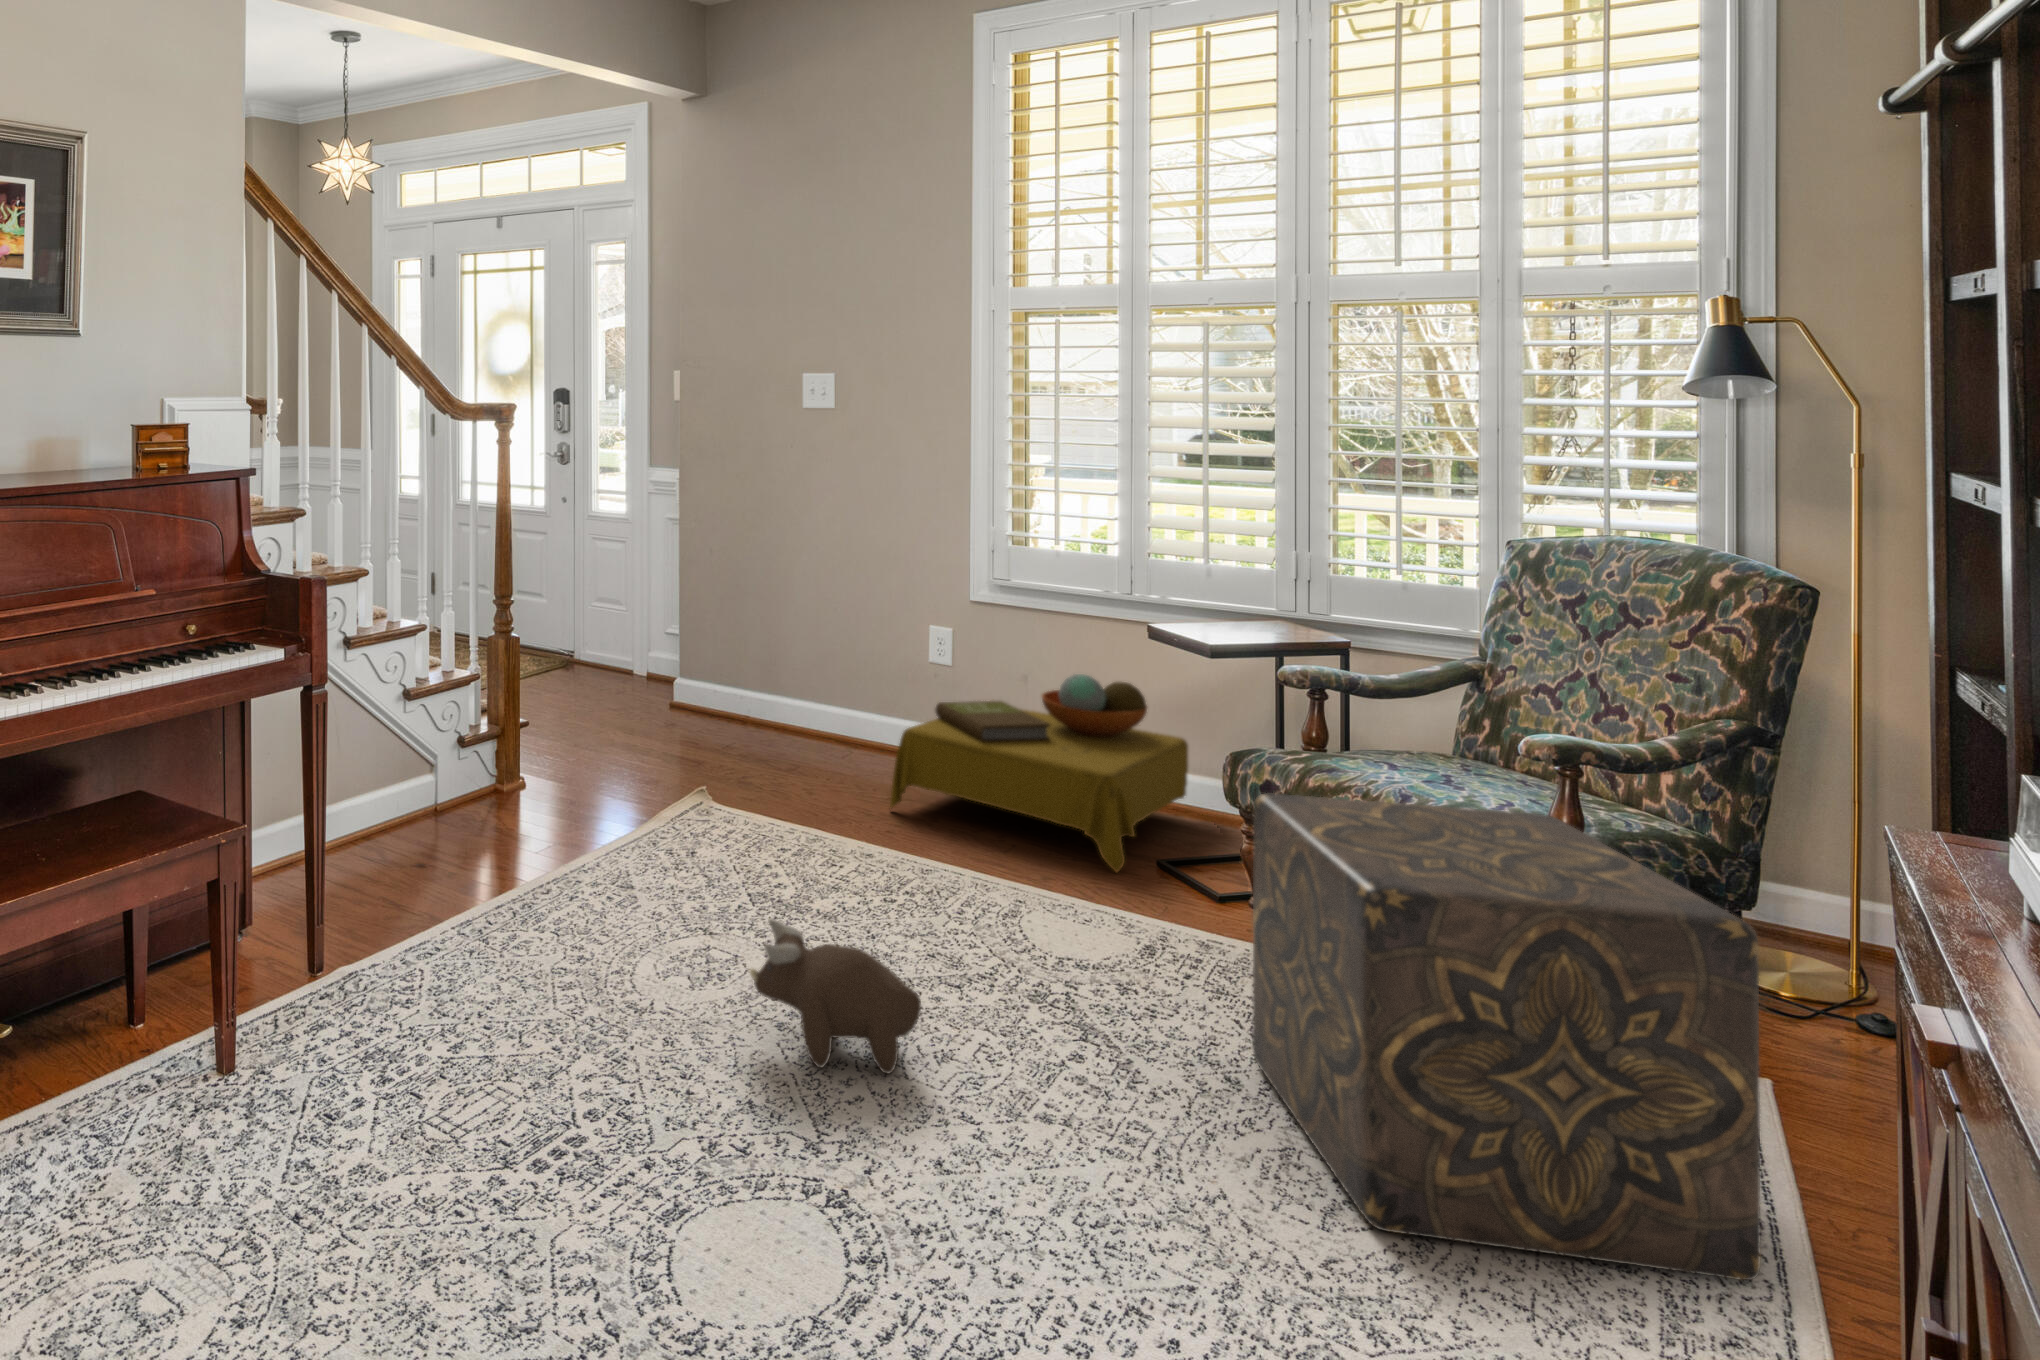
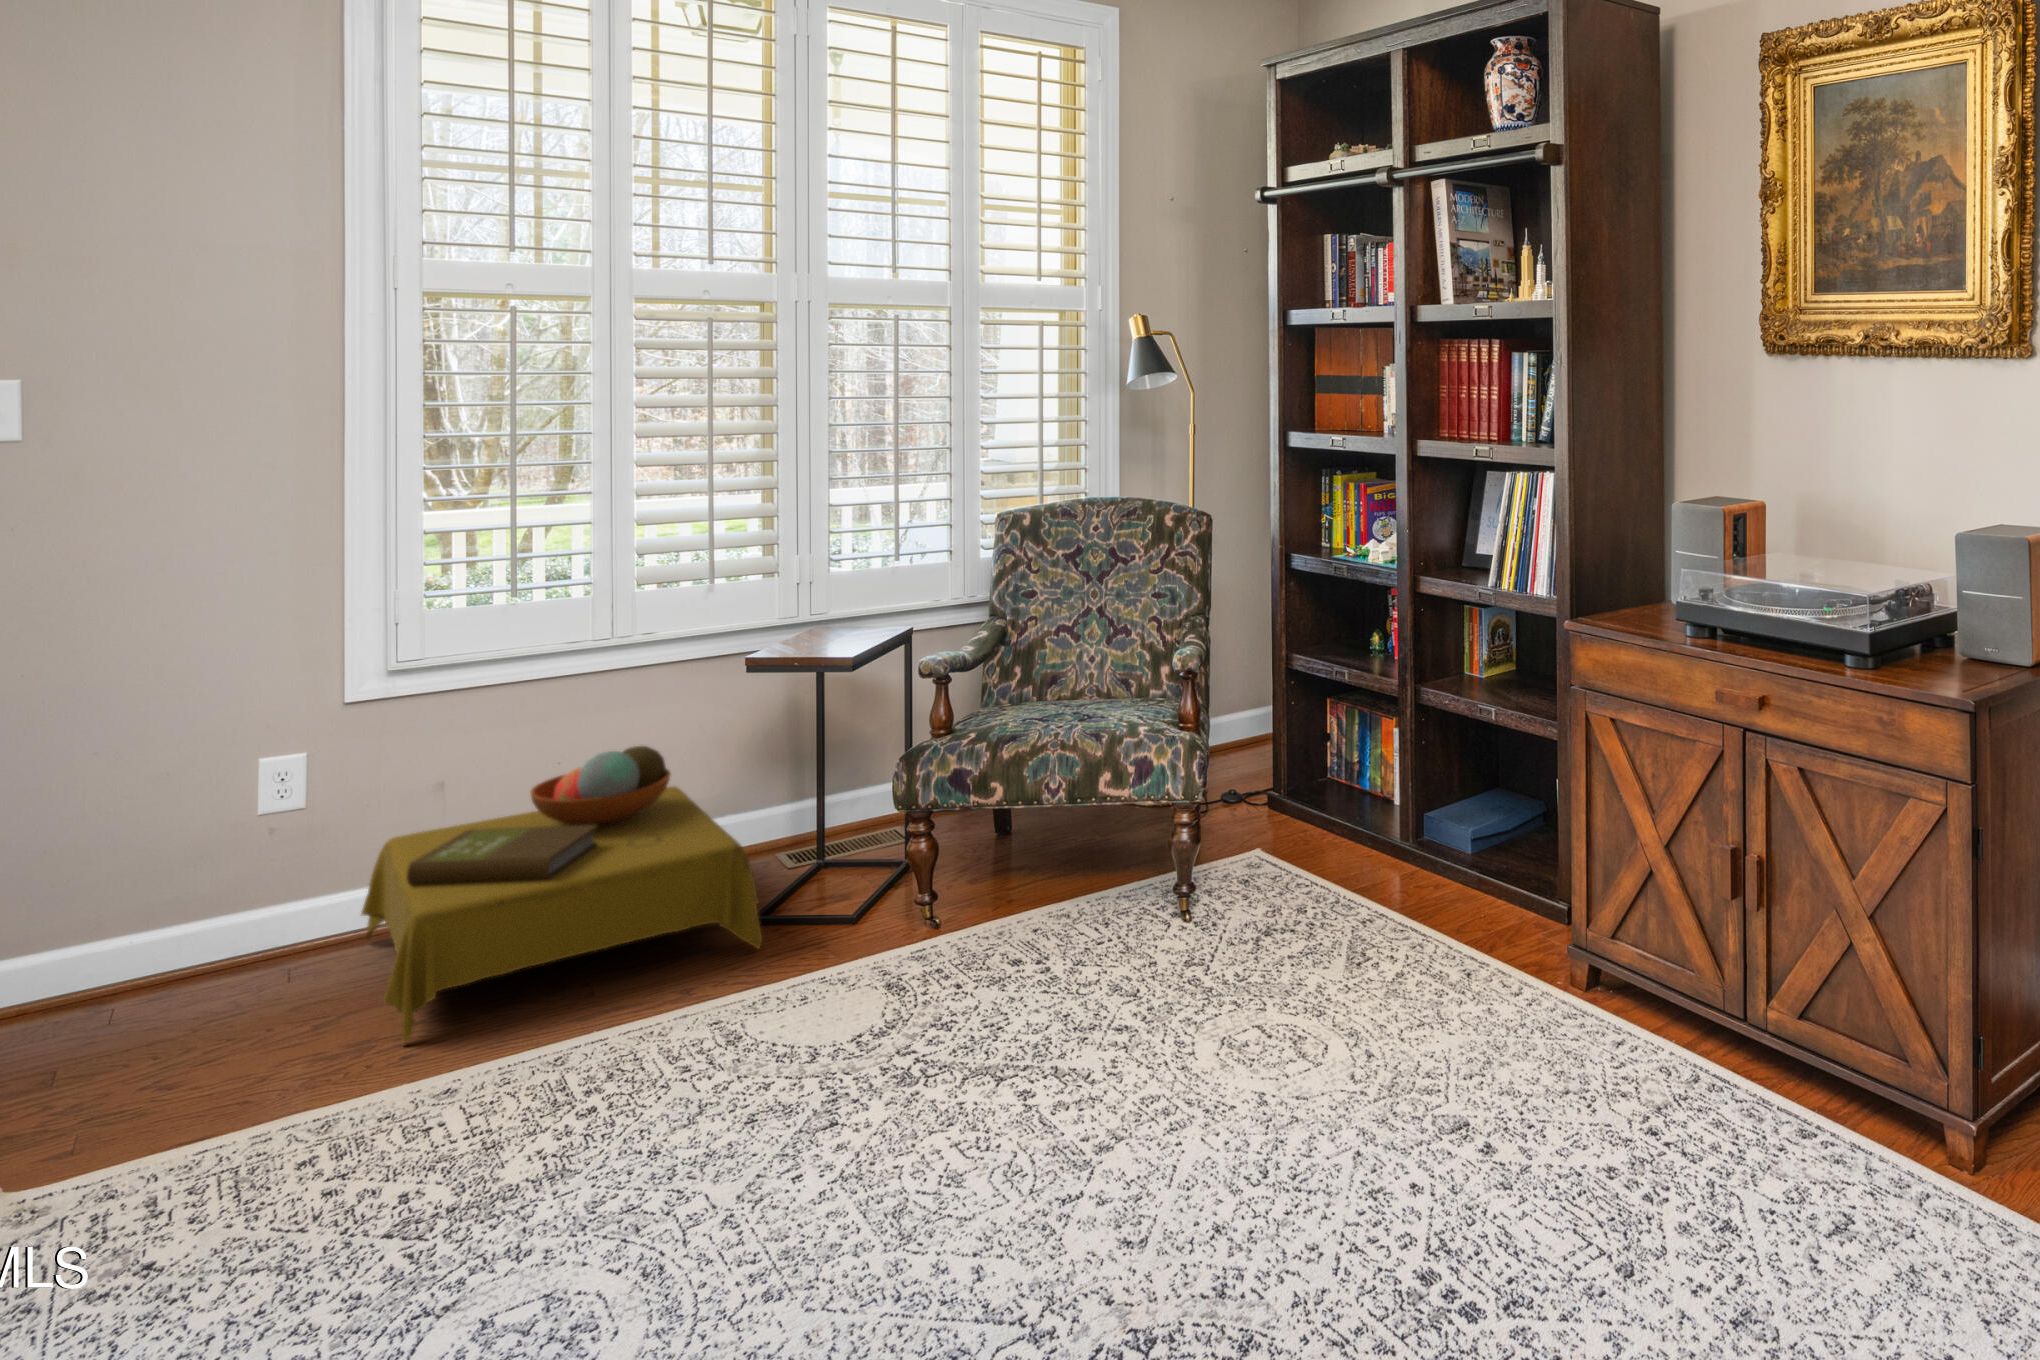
ottoman: present [1252,793,1761,1280] -> none [1141,704,1421,1014]
plush toy: present [750,919,921,1074] -> none [919,1081,1085,1235]

